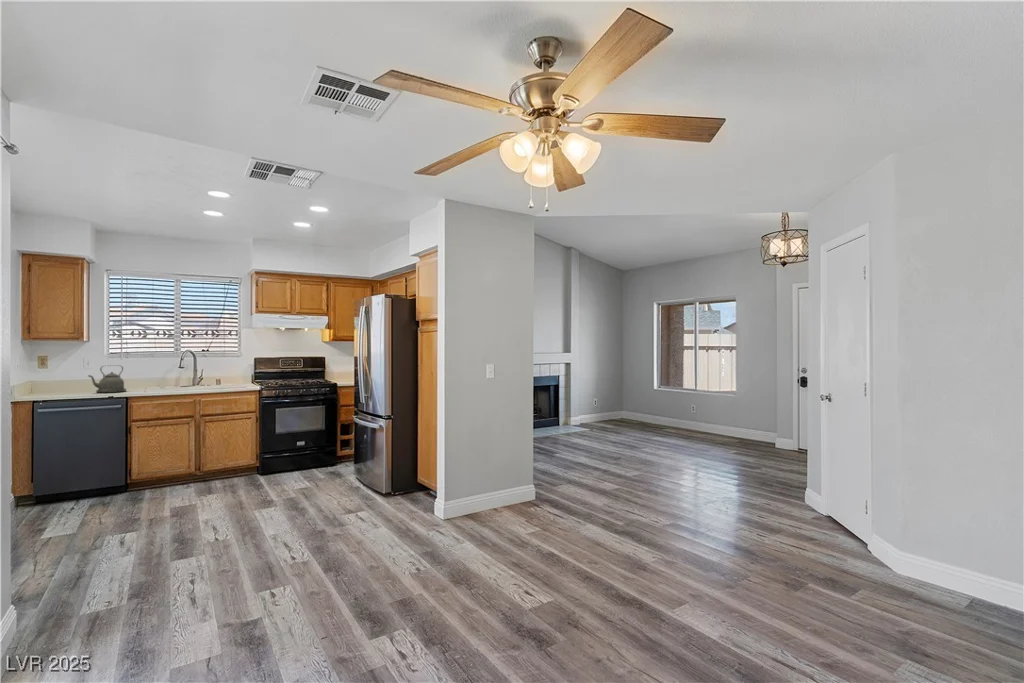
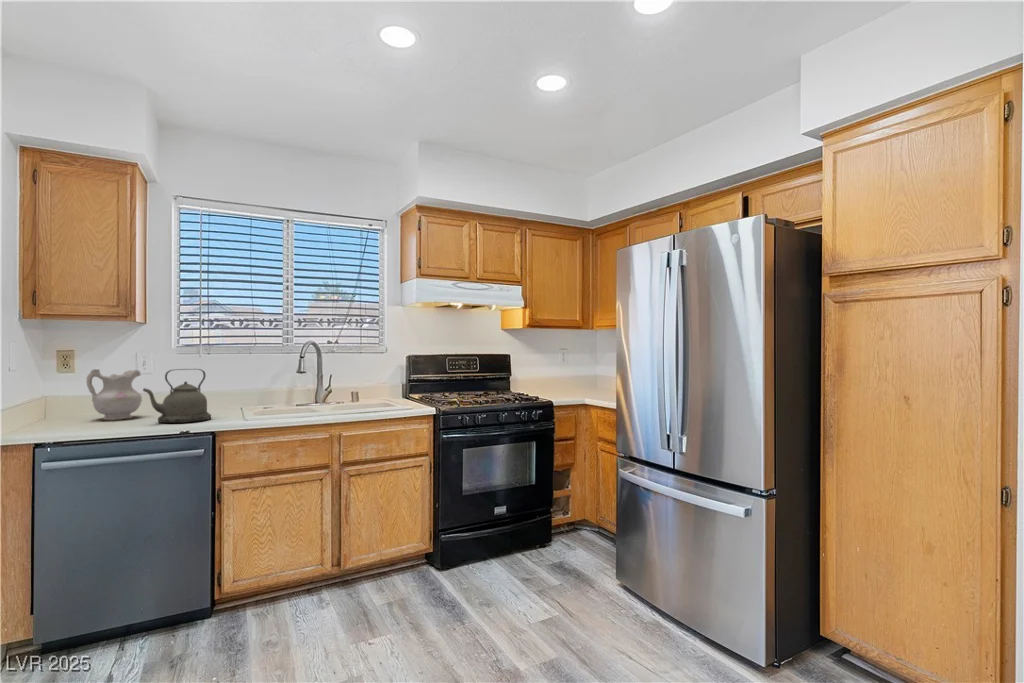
ceramic pitcher: none [56,366,87,392] -> present [87,369,142,420]

